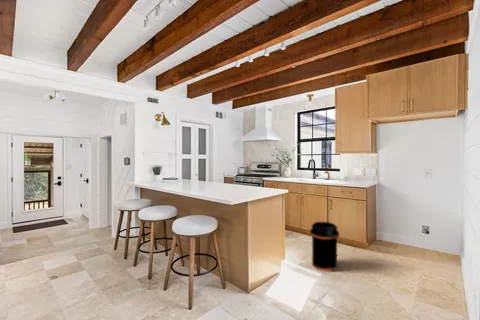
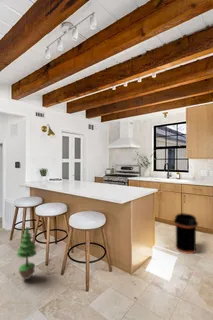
potted tree: none [111,231,136,293] -> present [17,228,36,279]

